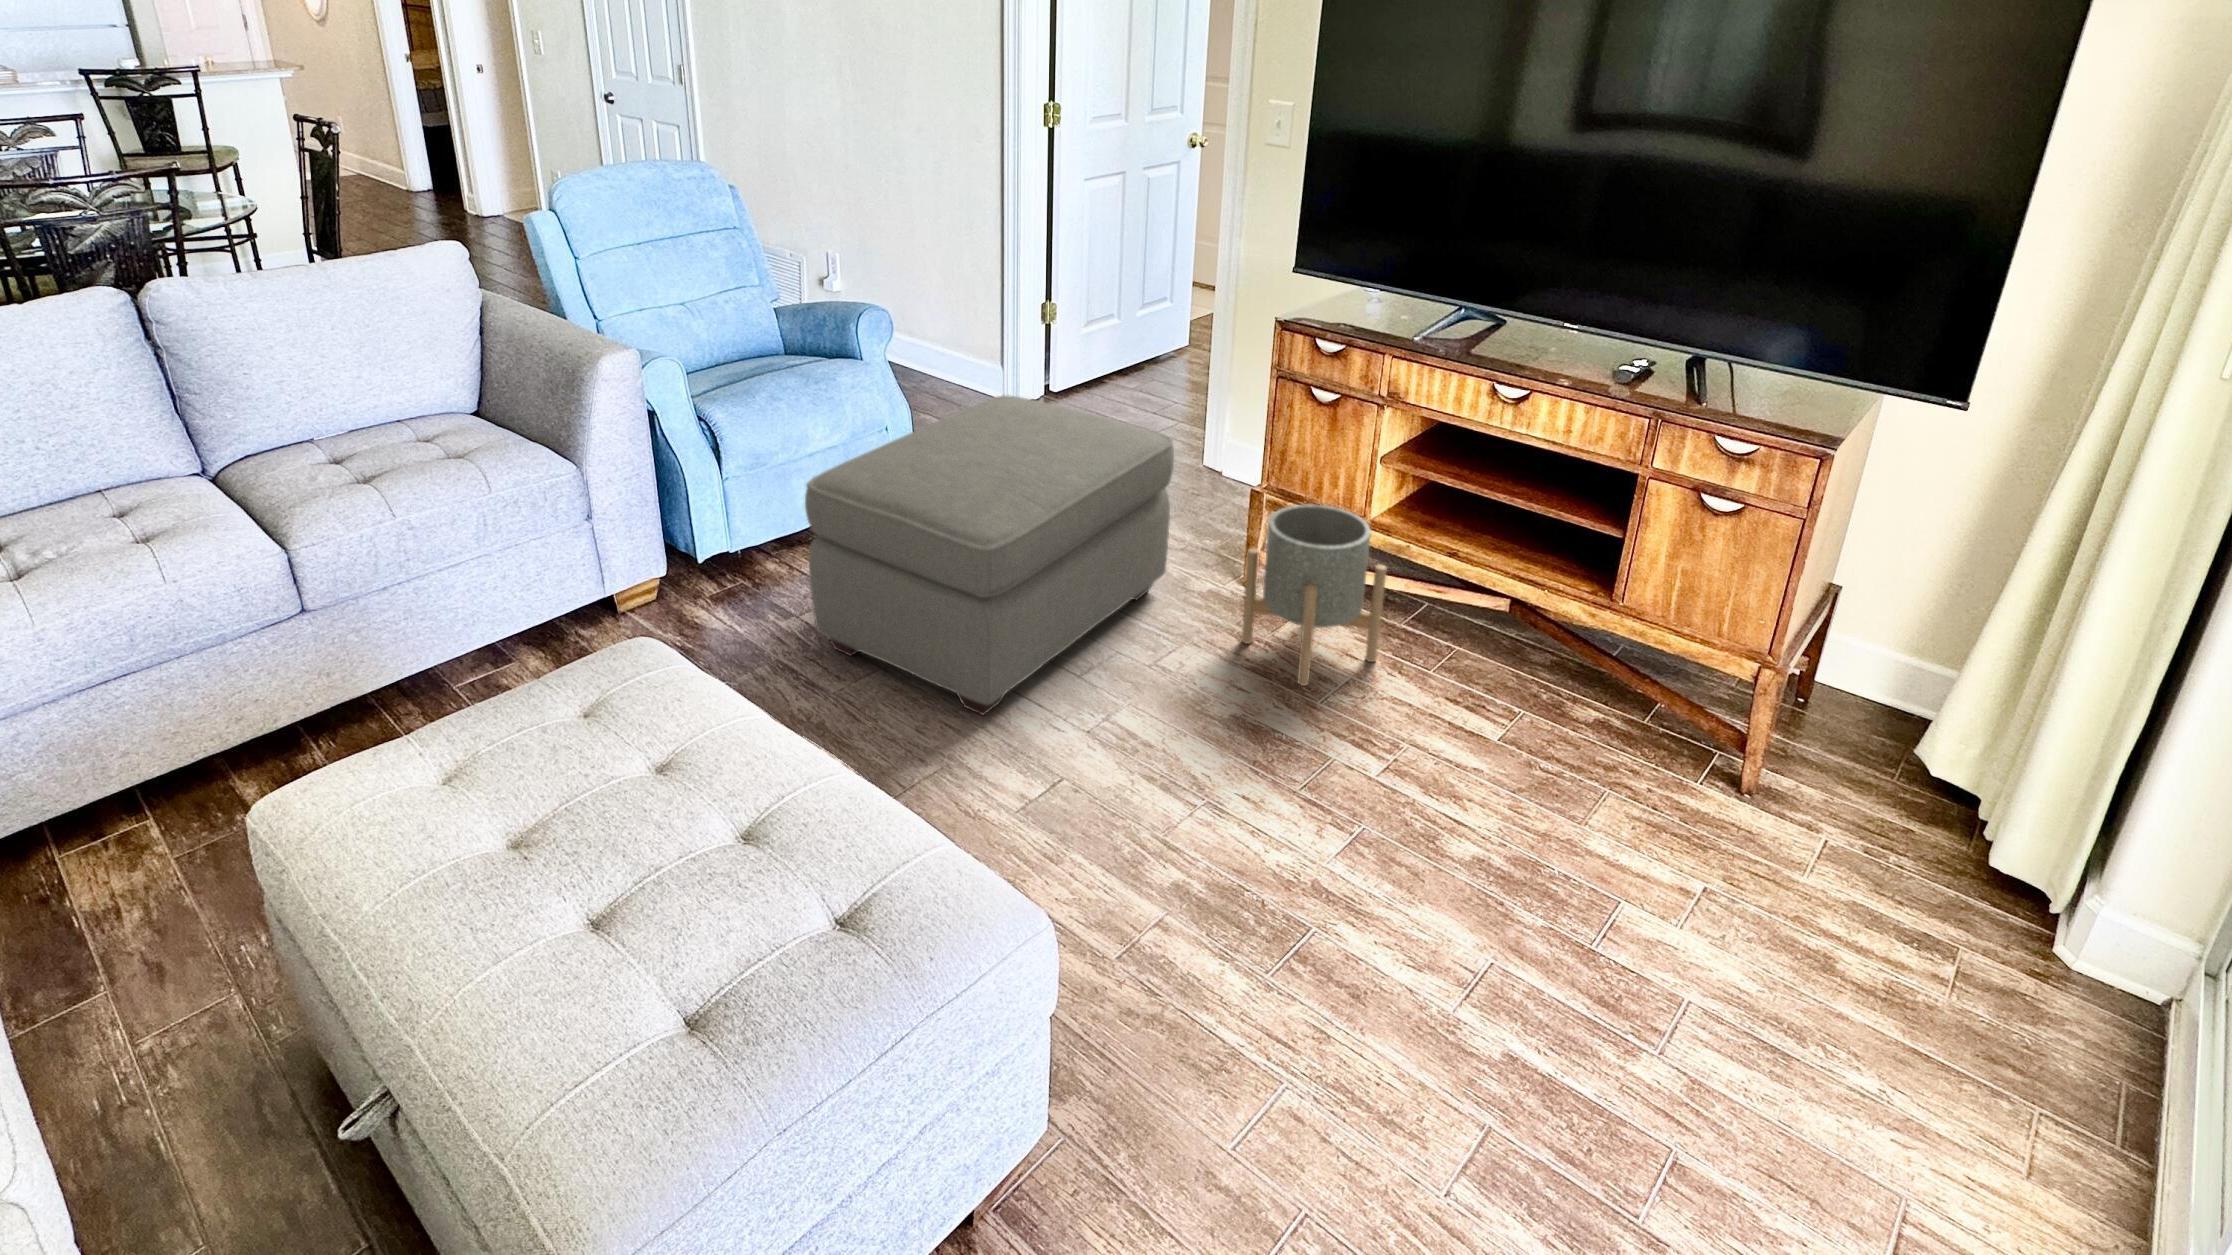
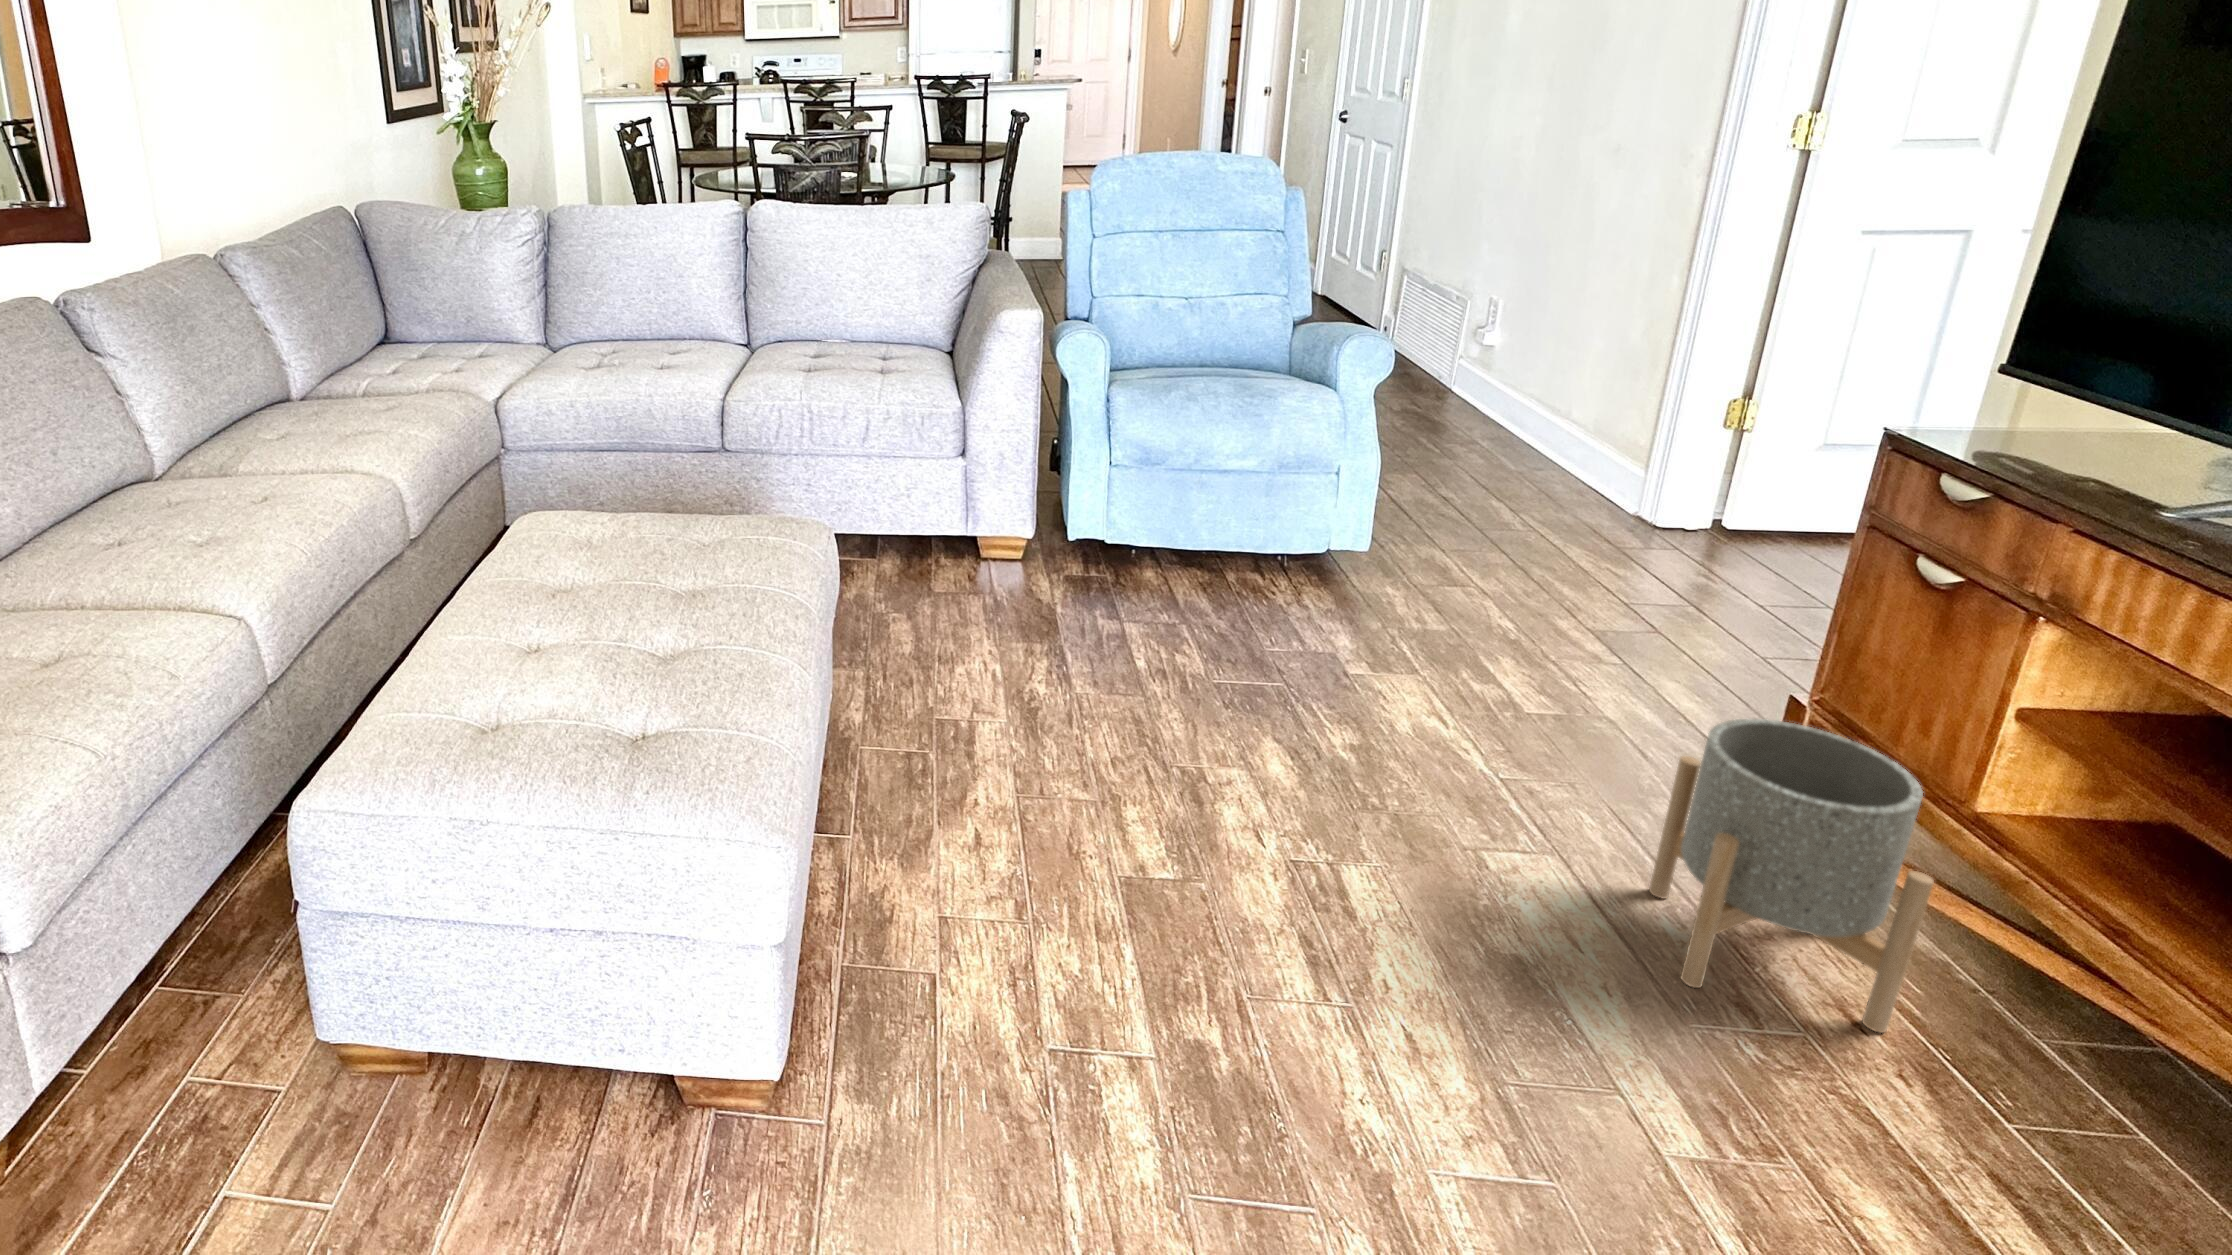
ottoman: present [805,395,1174,715] -> none [1108,463,1646,782]

